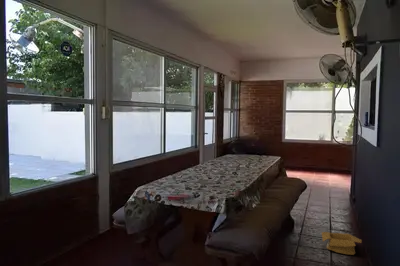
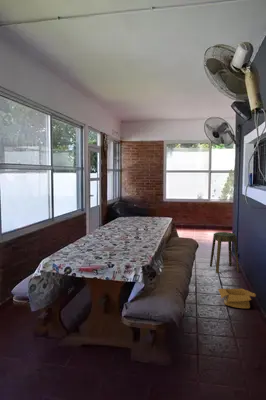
stool: none [321,174,353,219] -> present [210,232,239,273]

